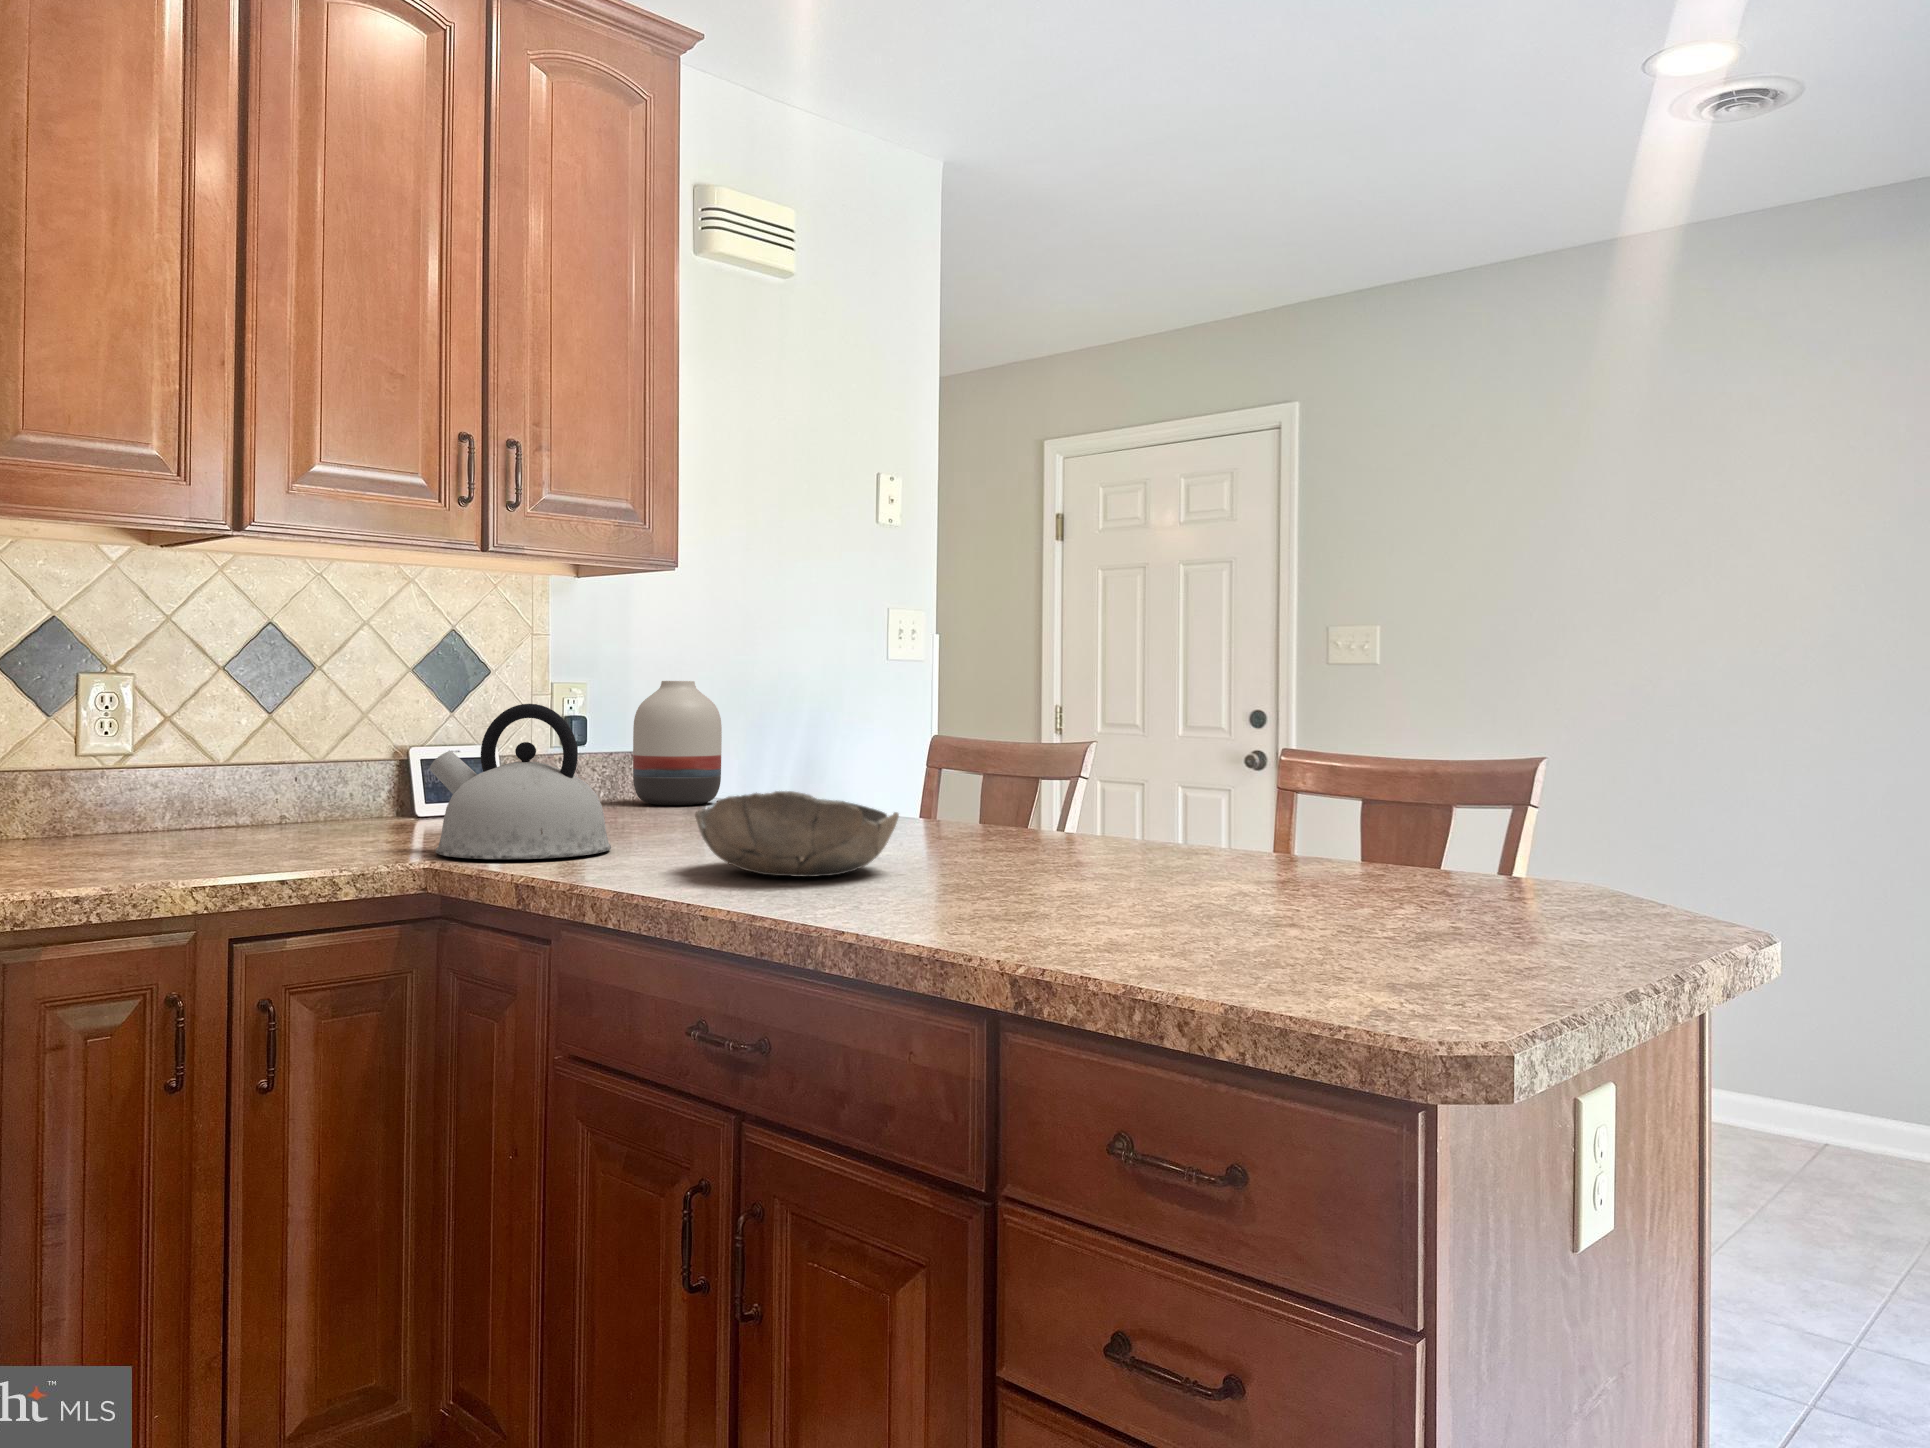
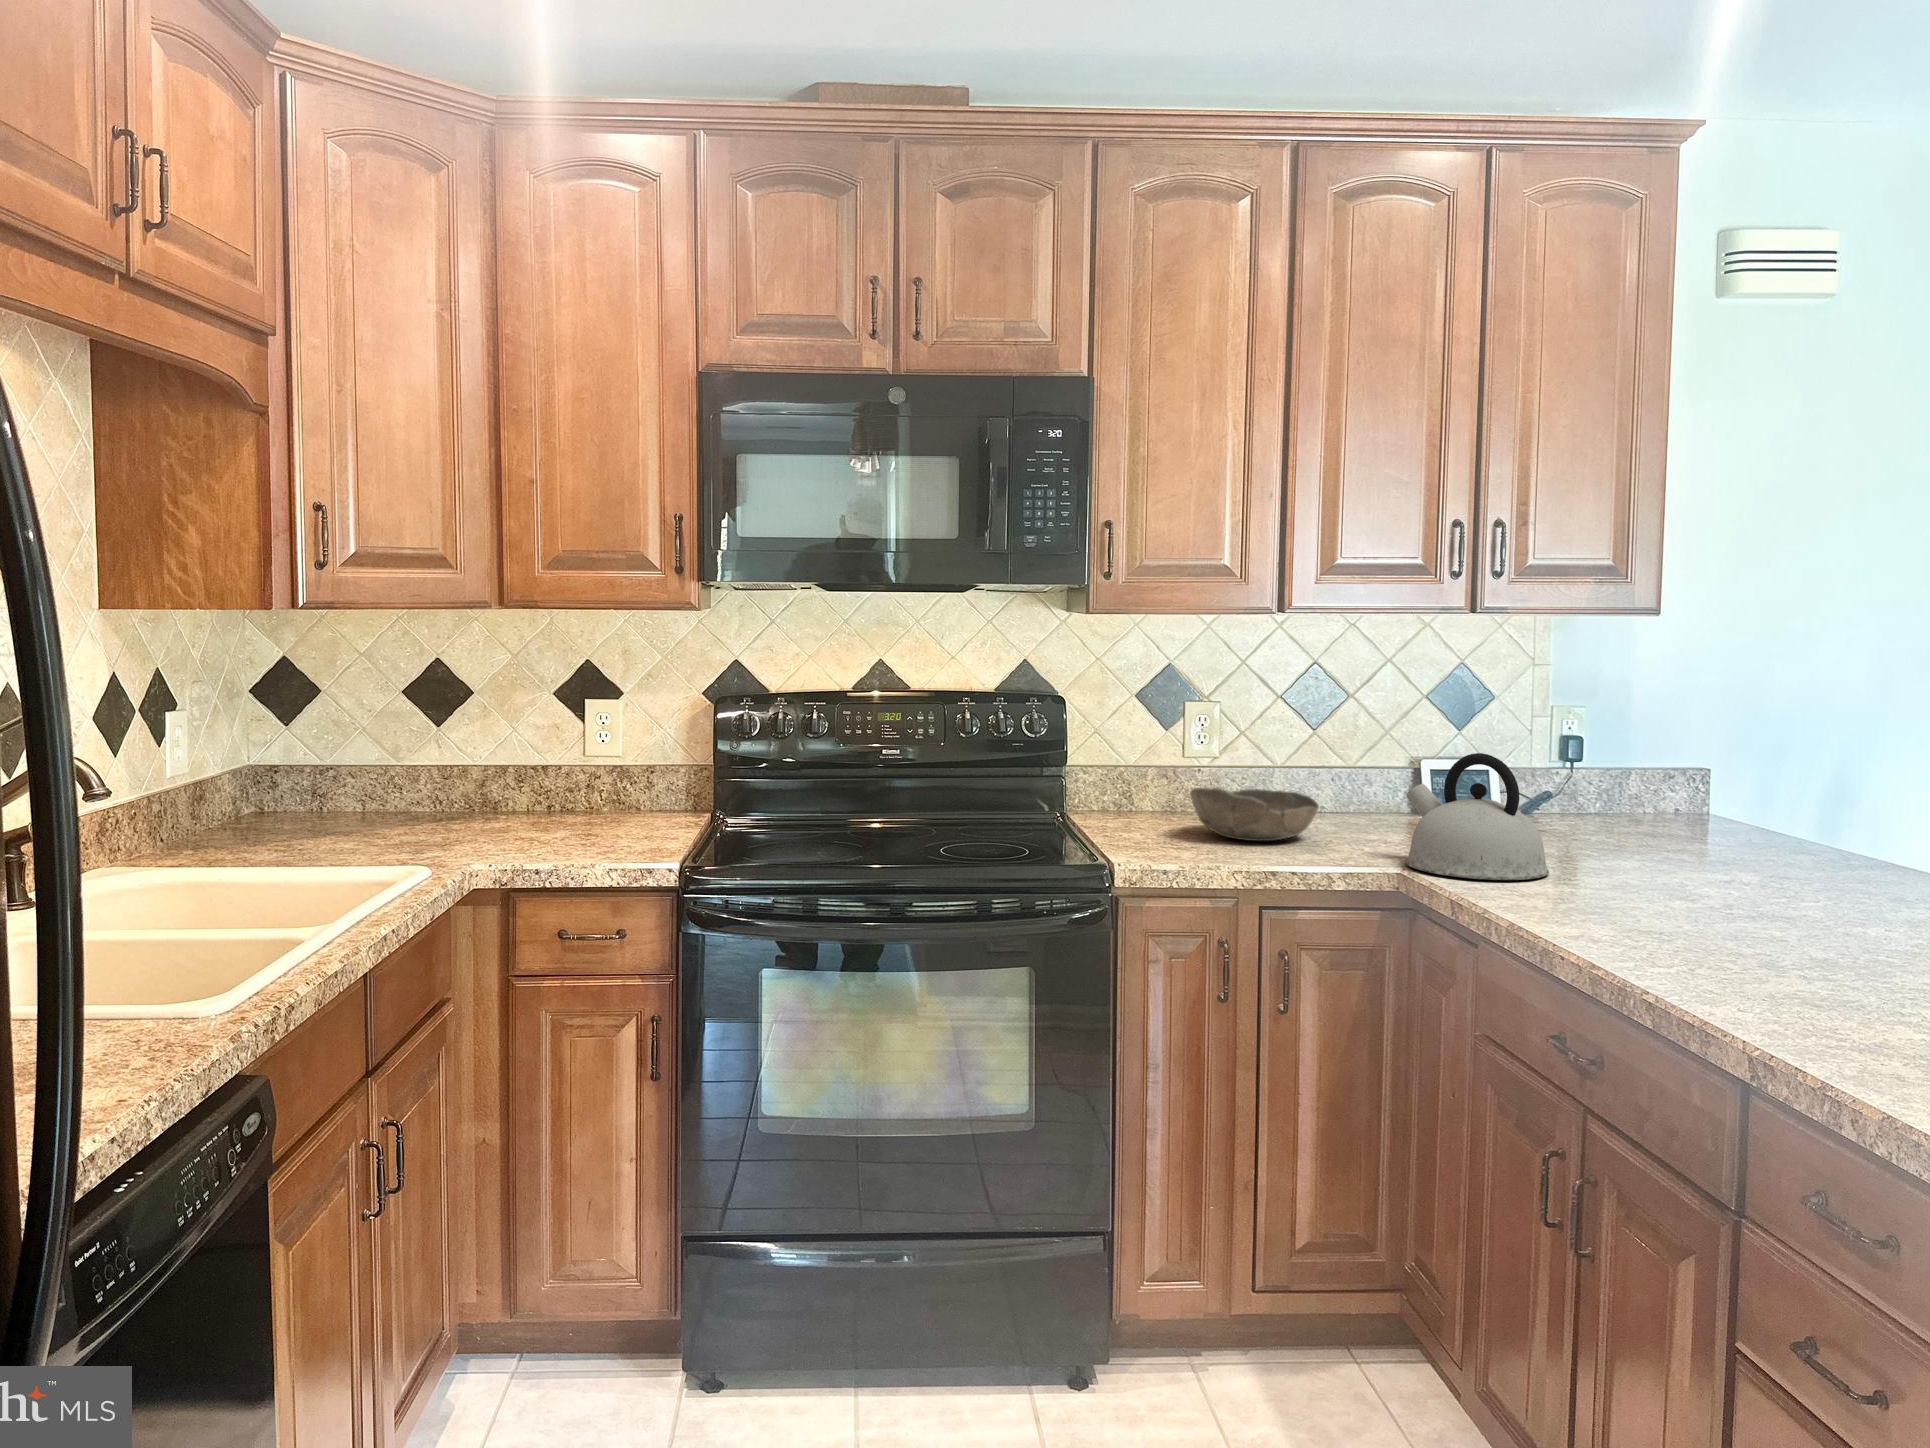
vase: present [633,681,722,805] -> none [1628,707,1721,824]
bowl: present [695,791,899,877] -> present [1190,788,1319,841]

